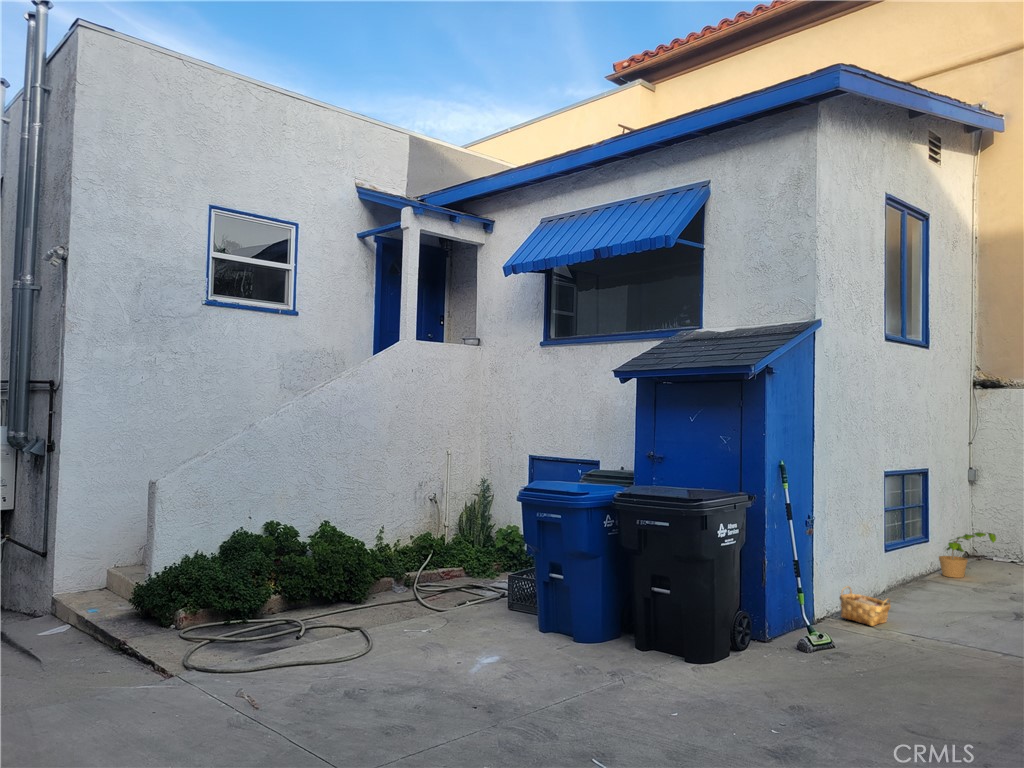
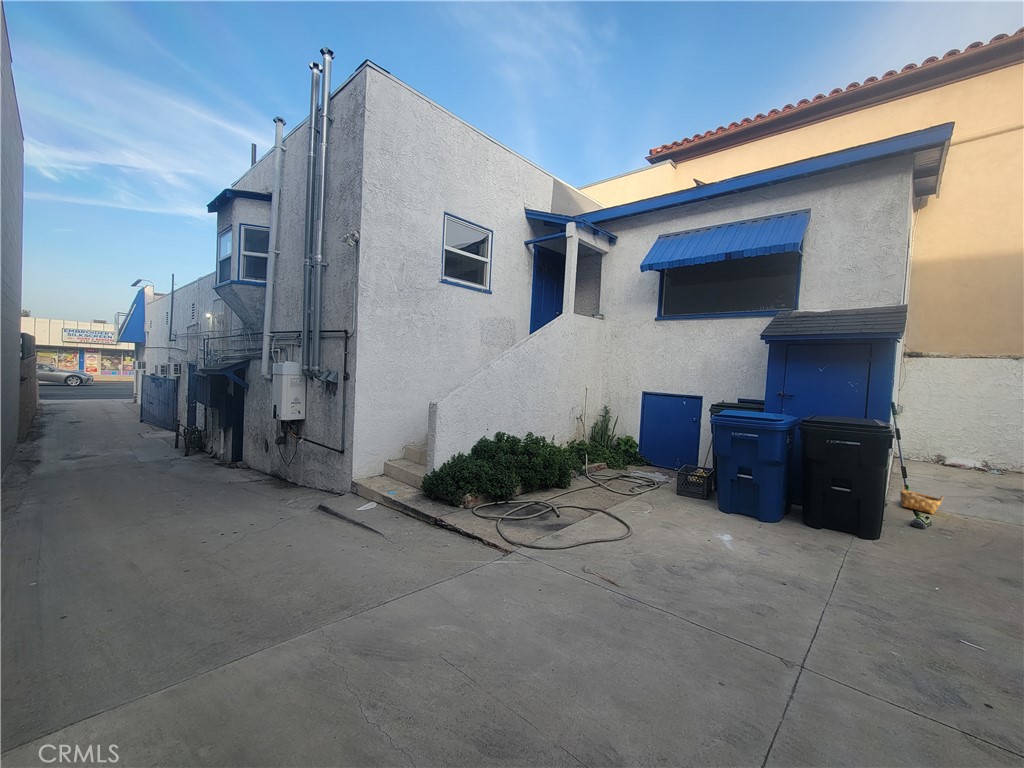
potted plant: present [939,532,996,578] -> none [909,449,958,477]

